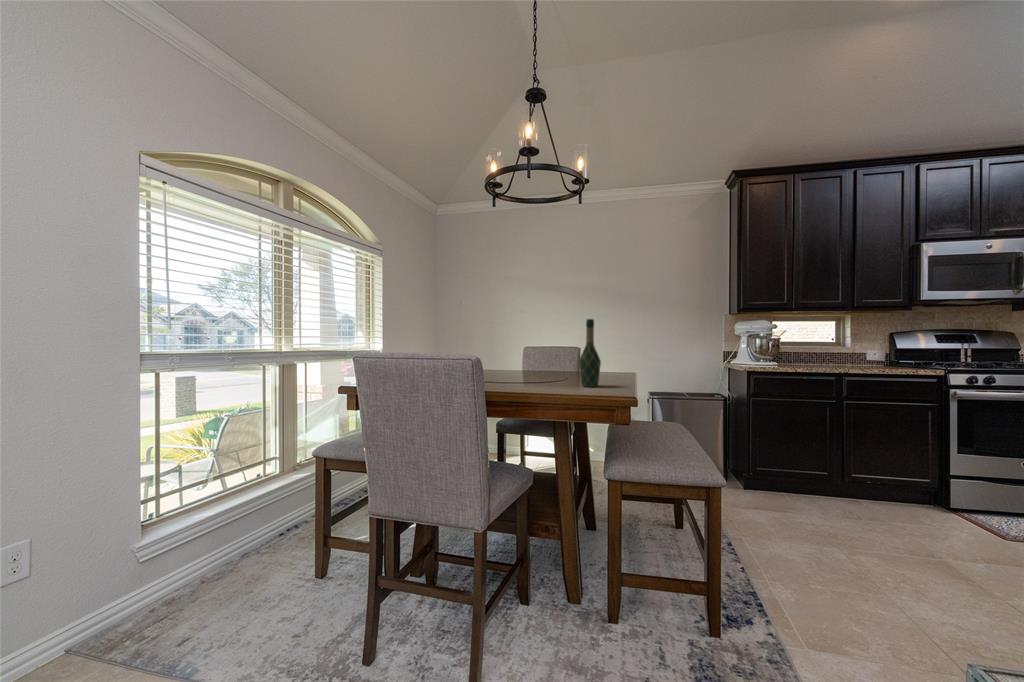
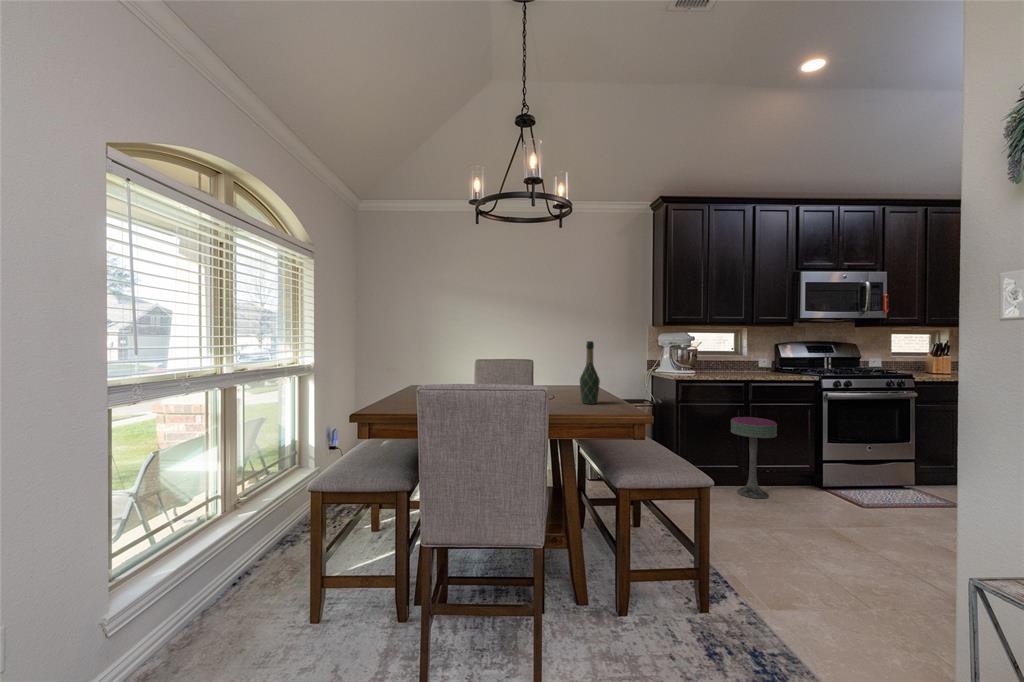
bar stool: none [814,417,877,516] -> present [731,417,777,499]

